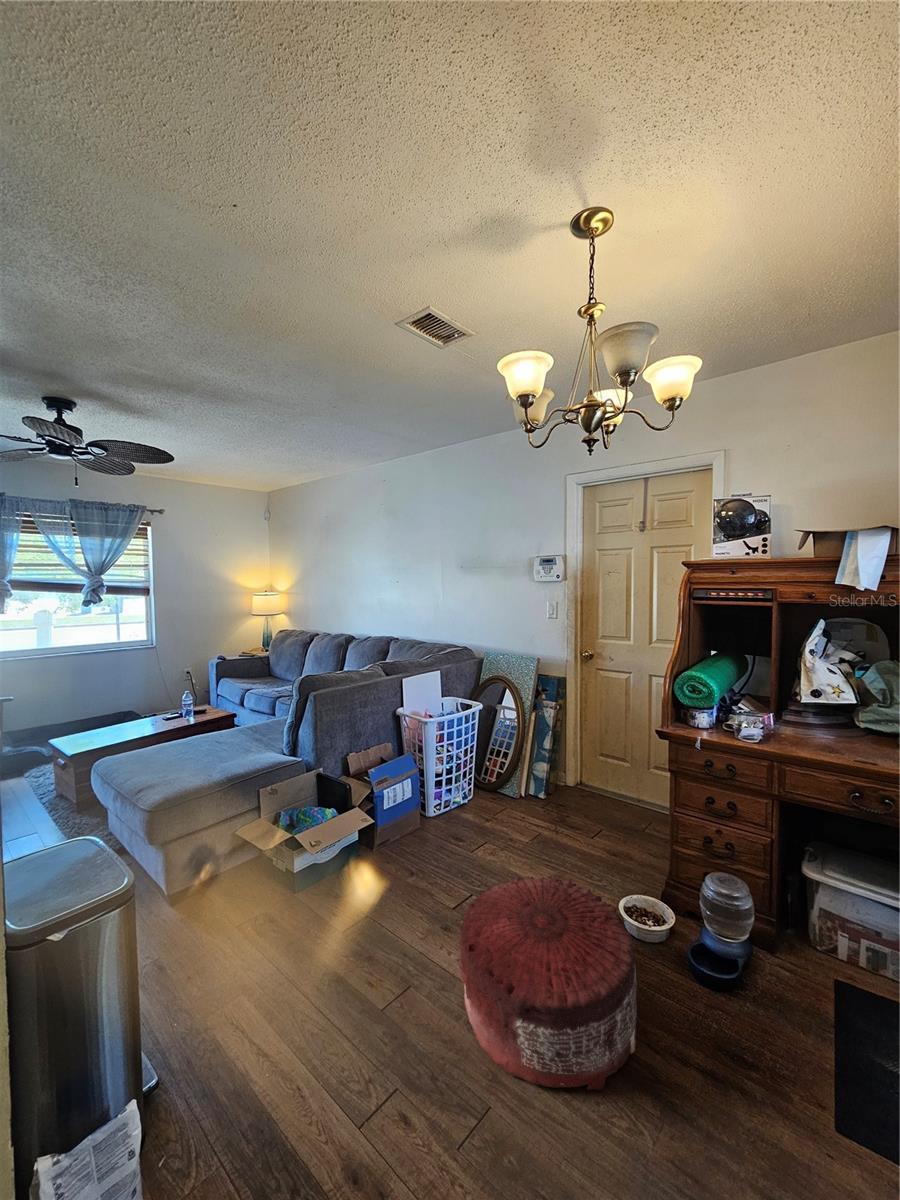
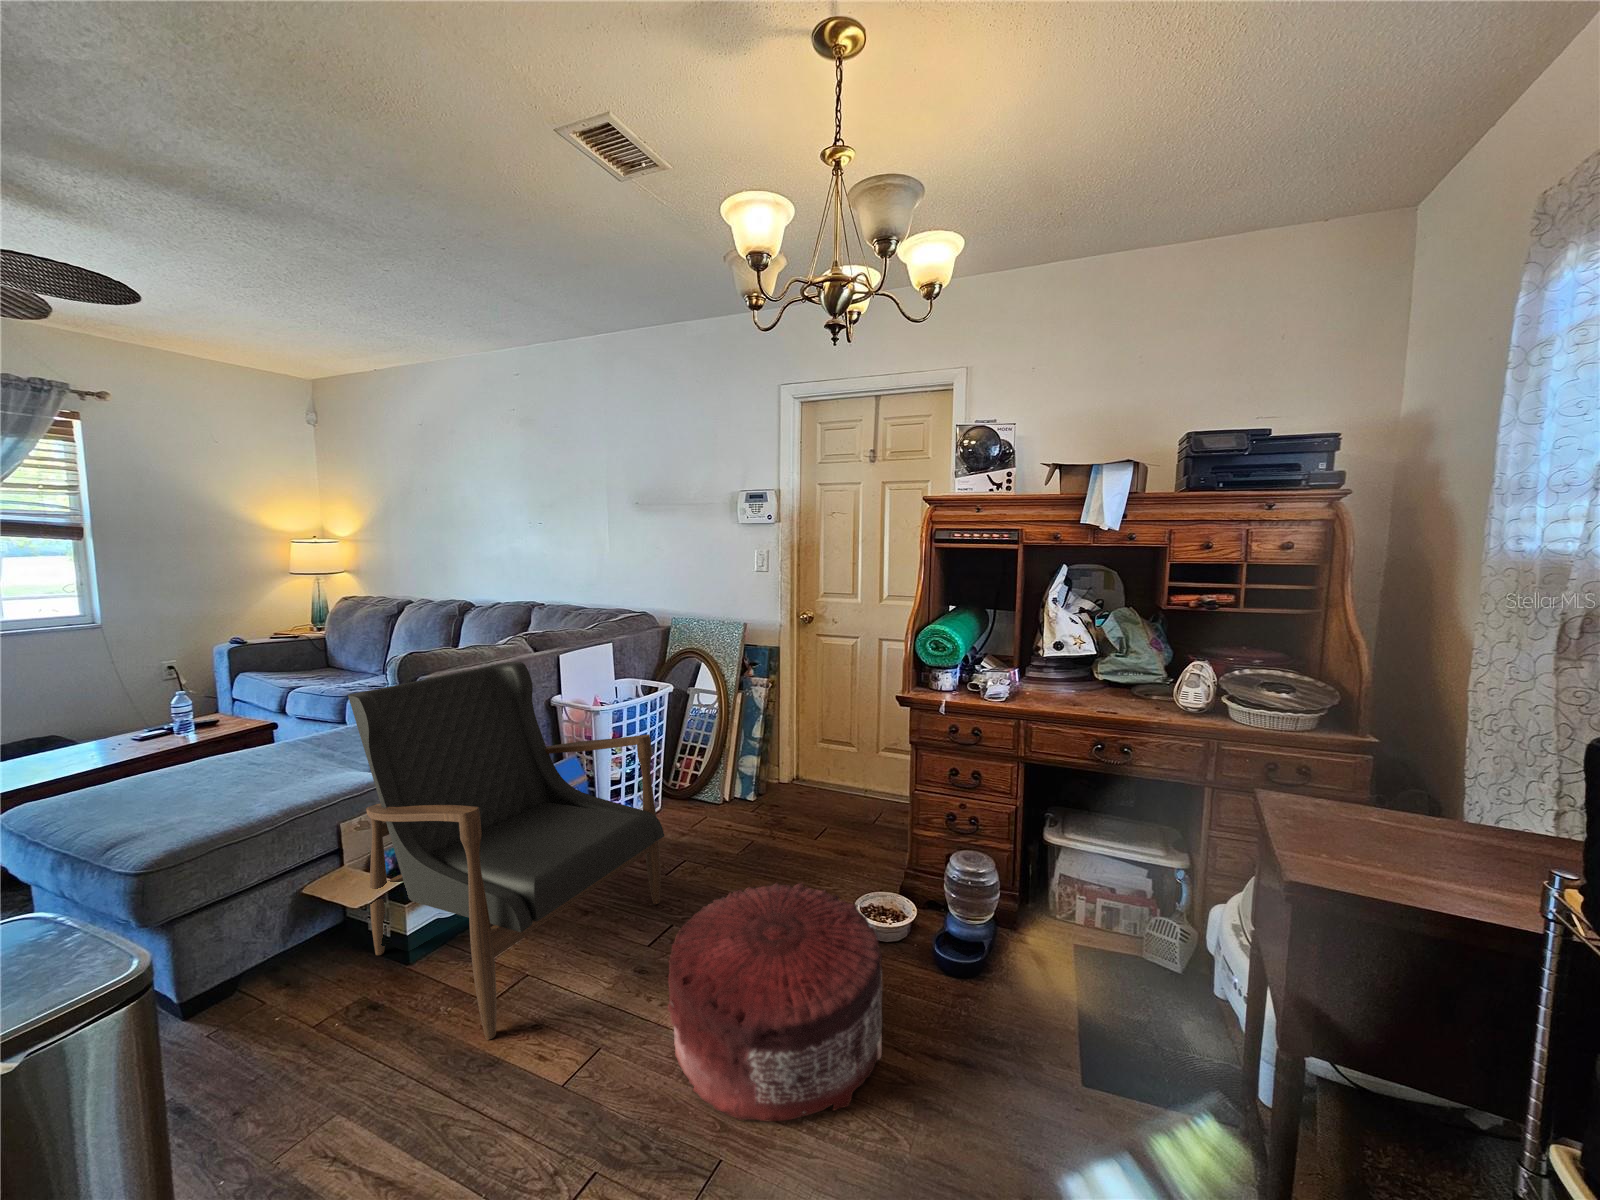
armchair: none [268,684,467,959] -> present [348,662,664,1040]

